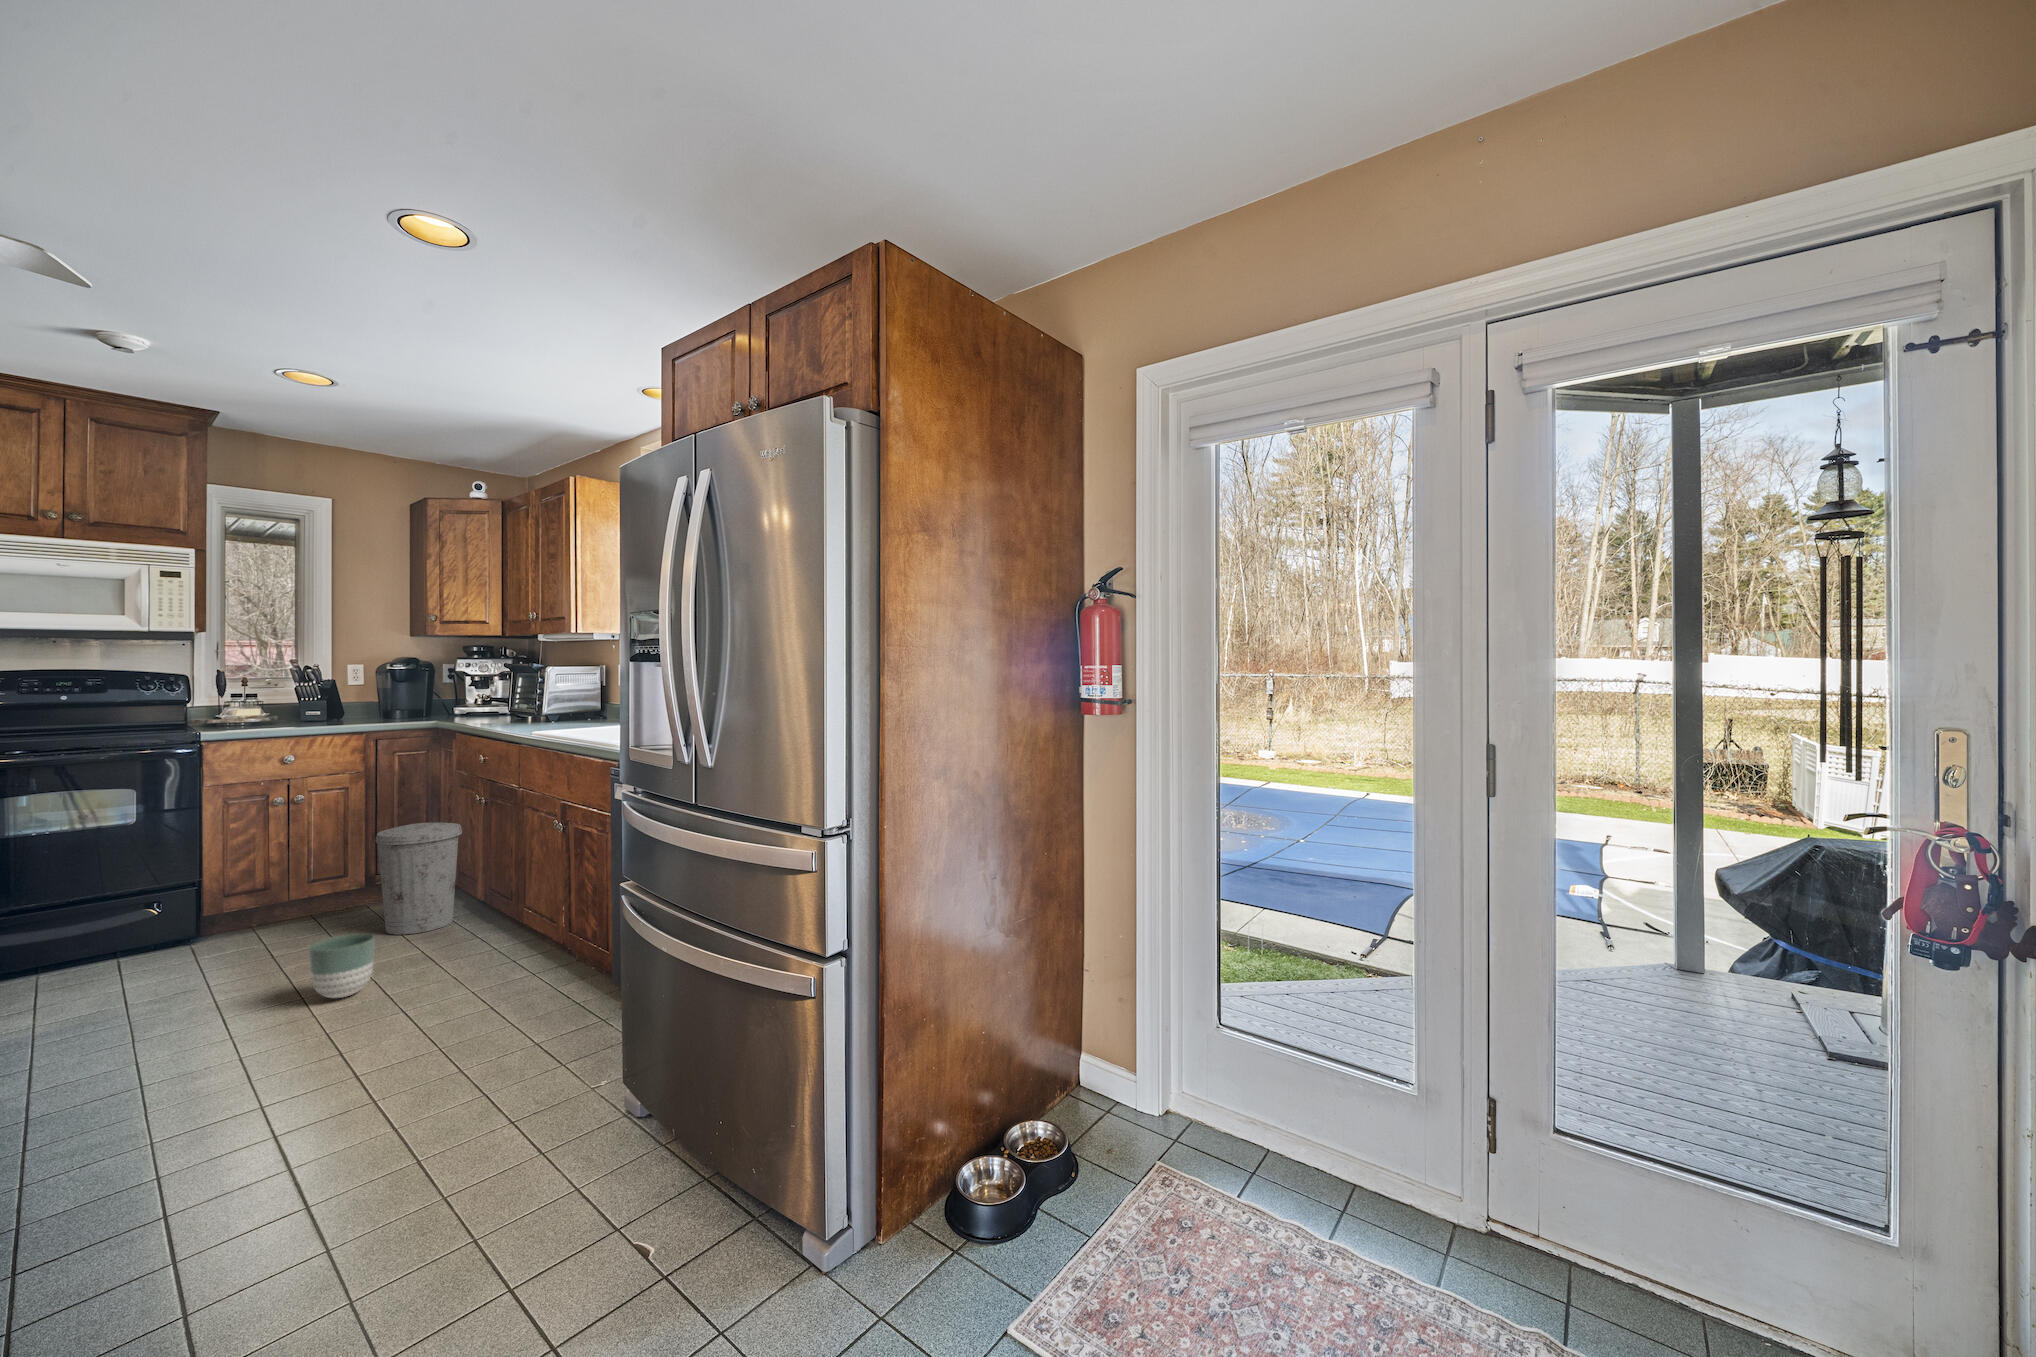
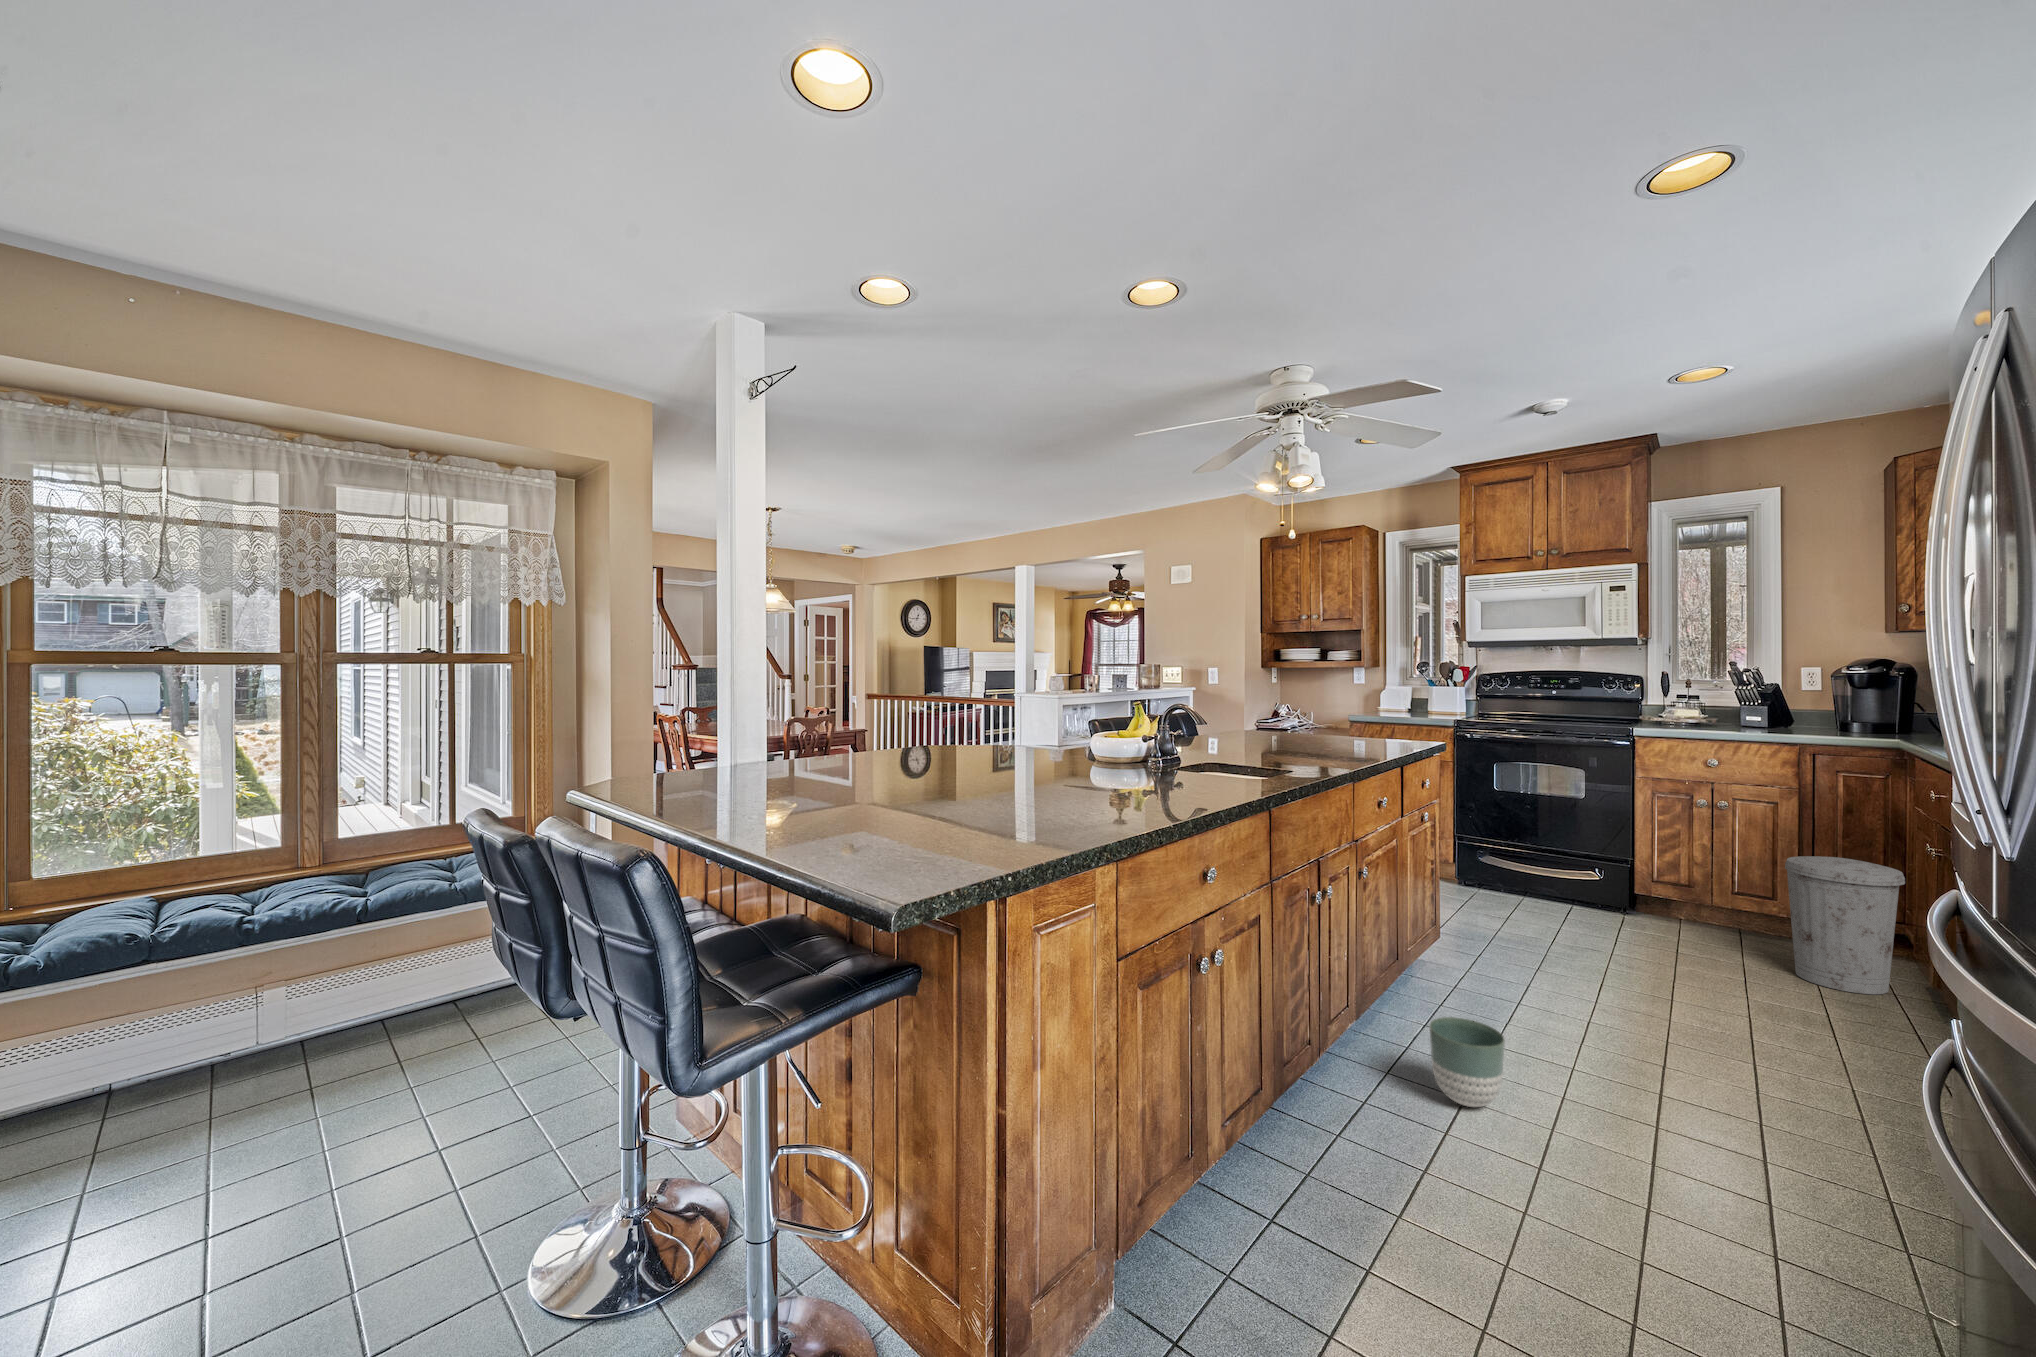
planter: present [309,933,375,998] -> present [1429,1017,1505,1107]

